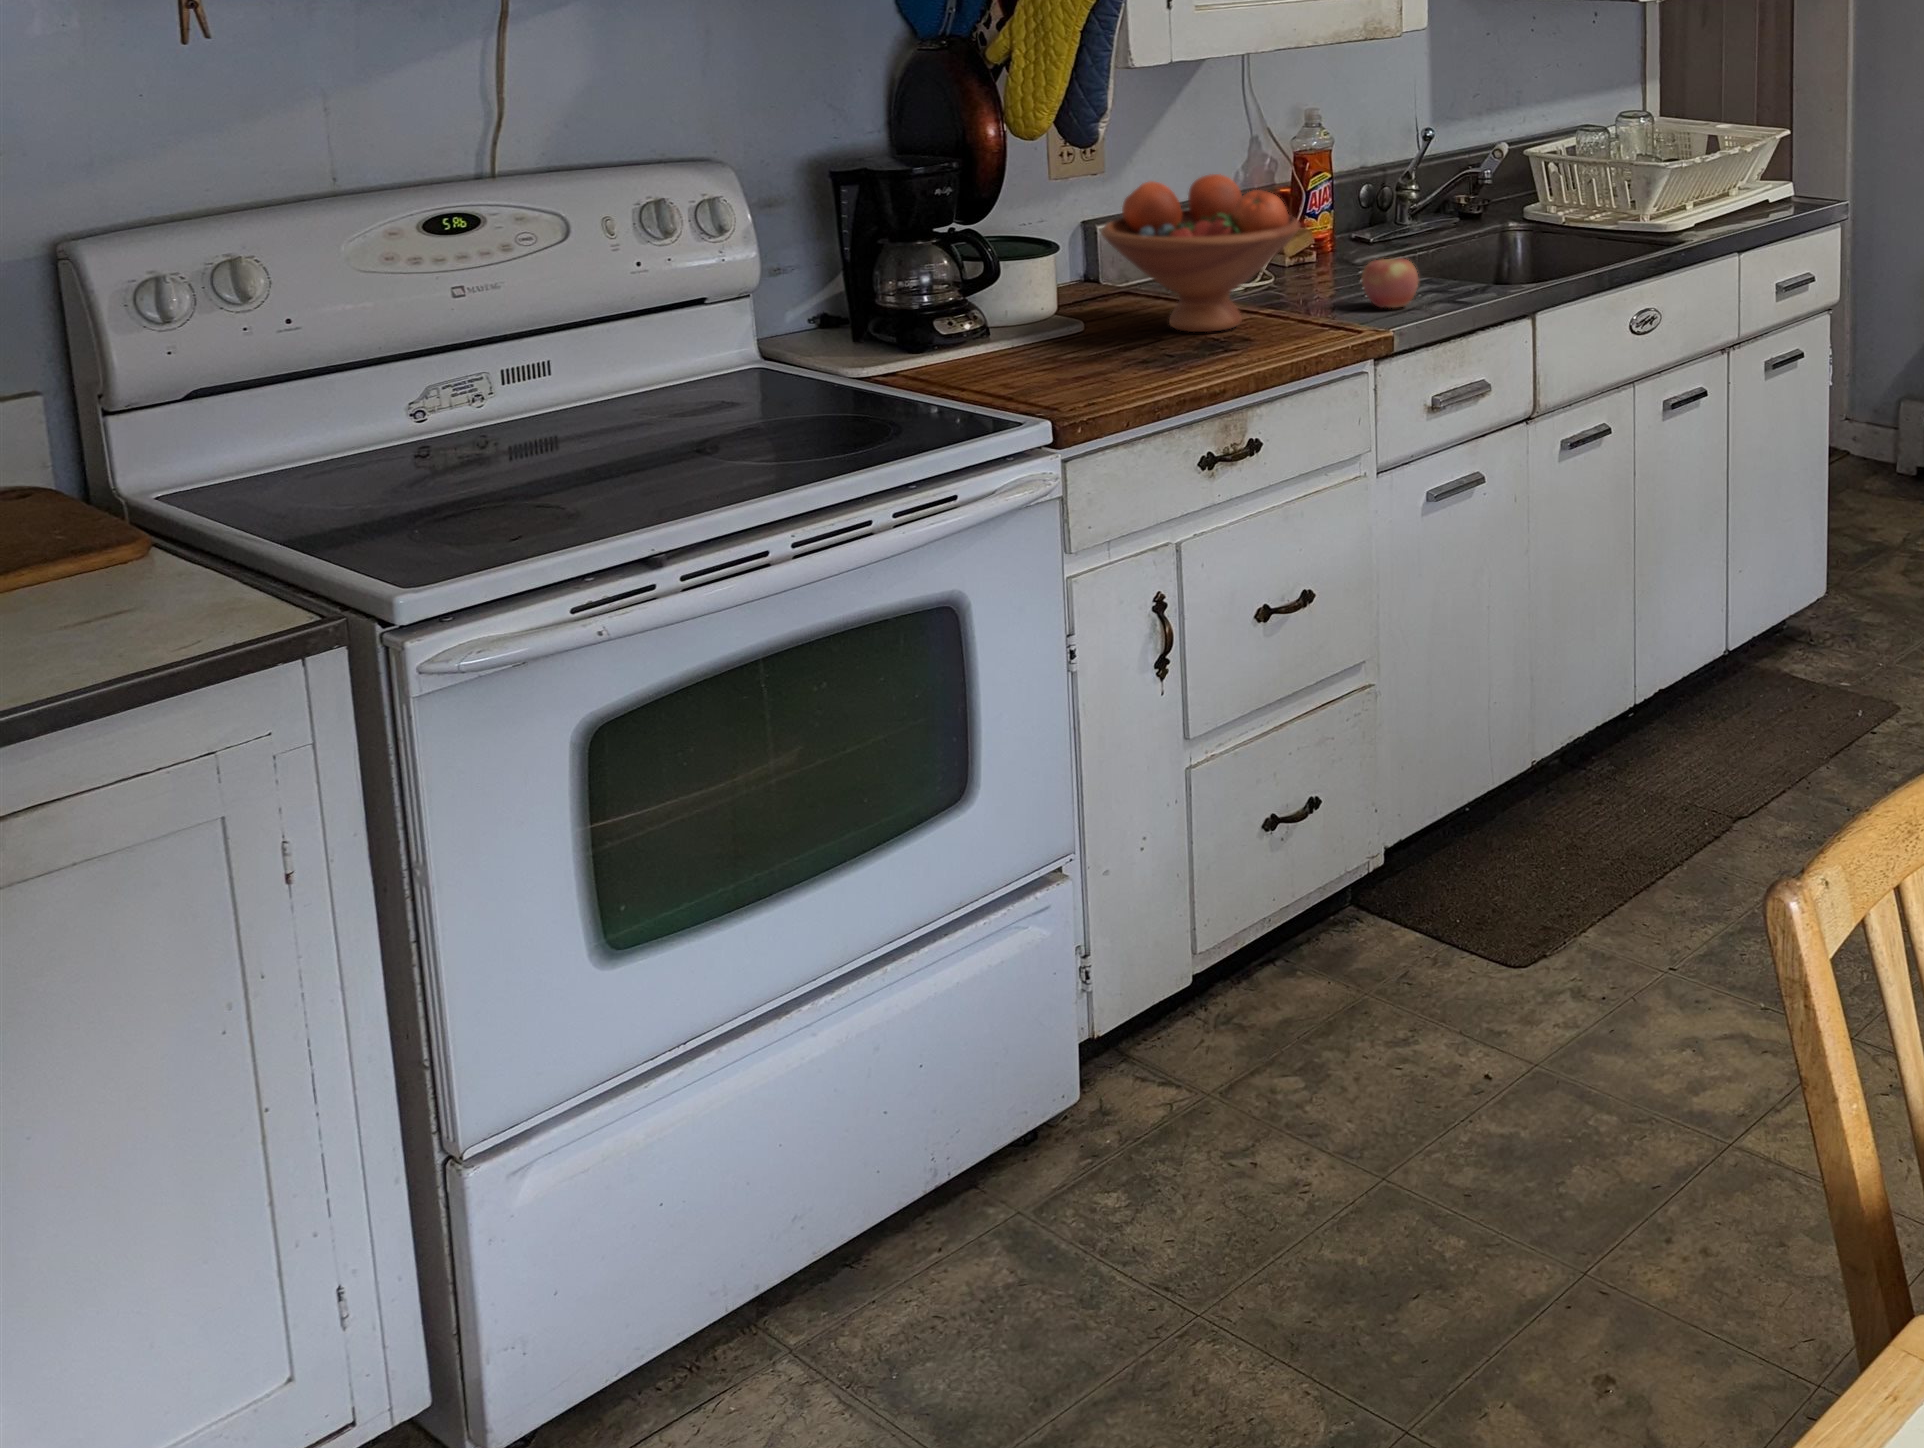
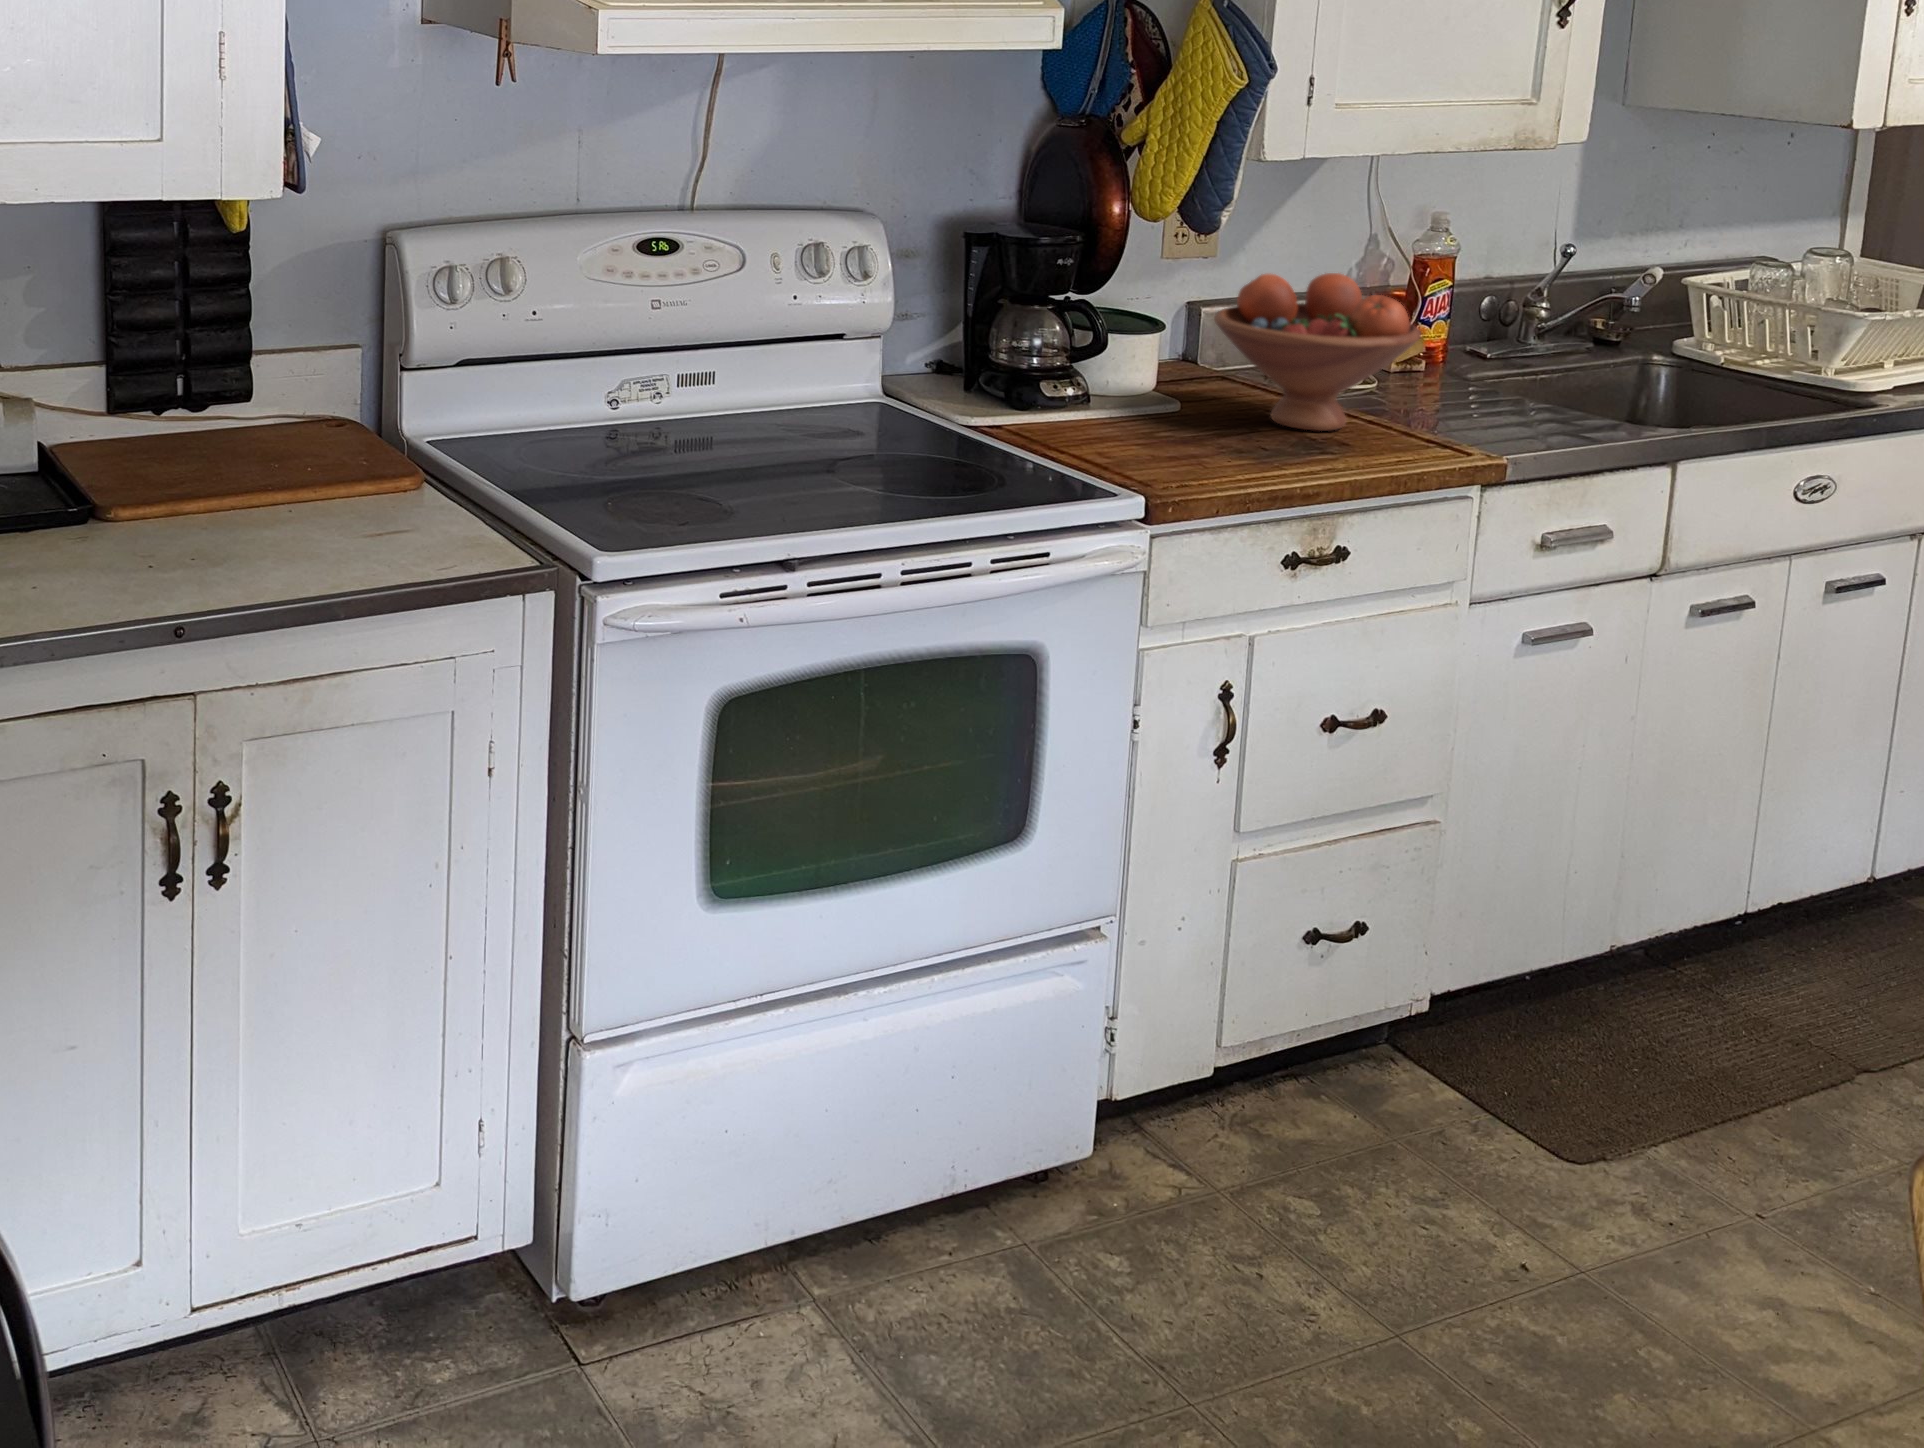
apple: present [1361,258,1418,308] -> none [1480,380,1544,432]

